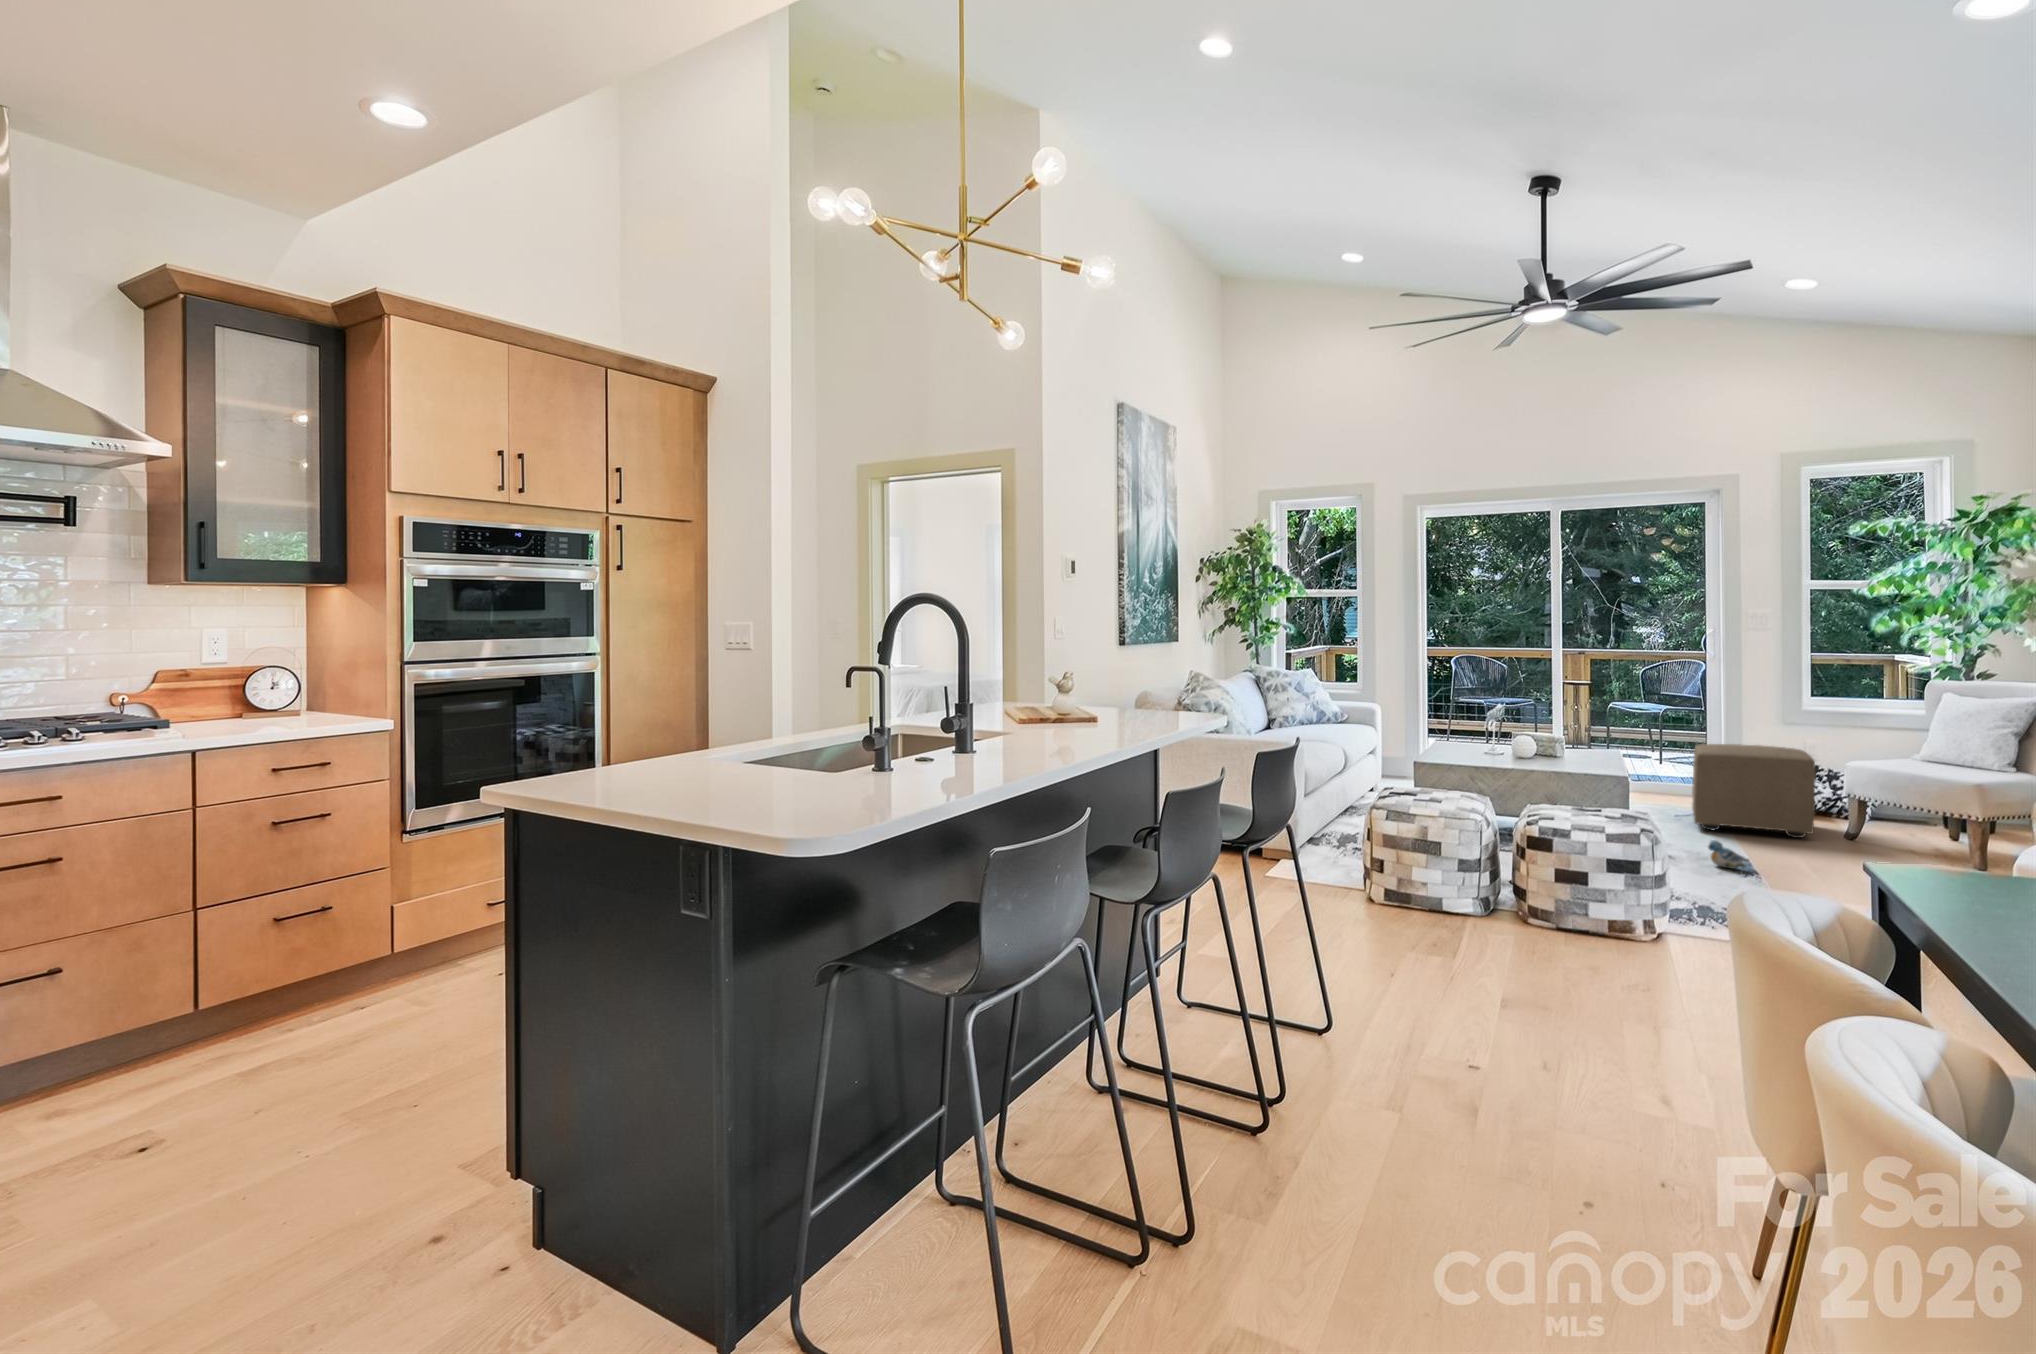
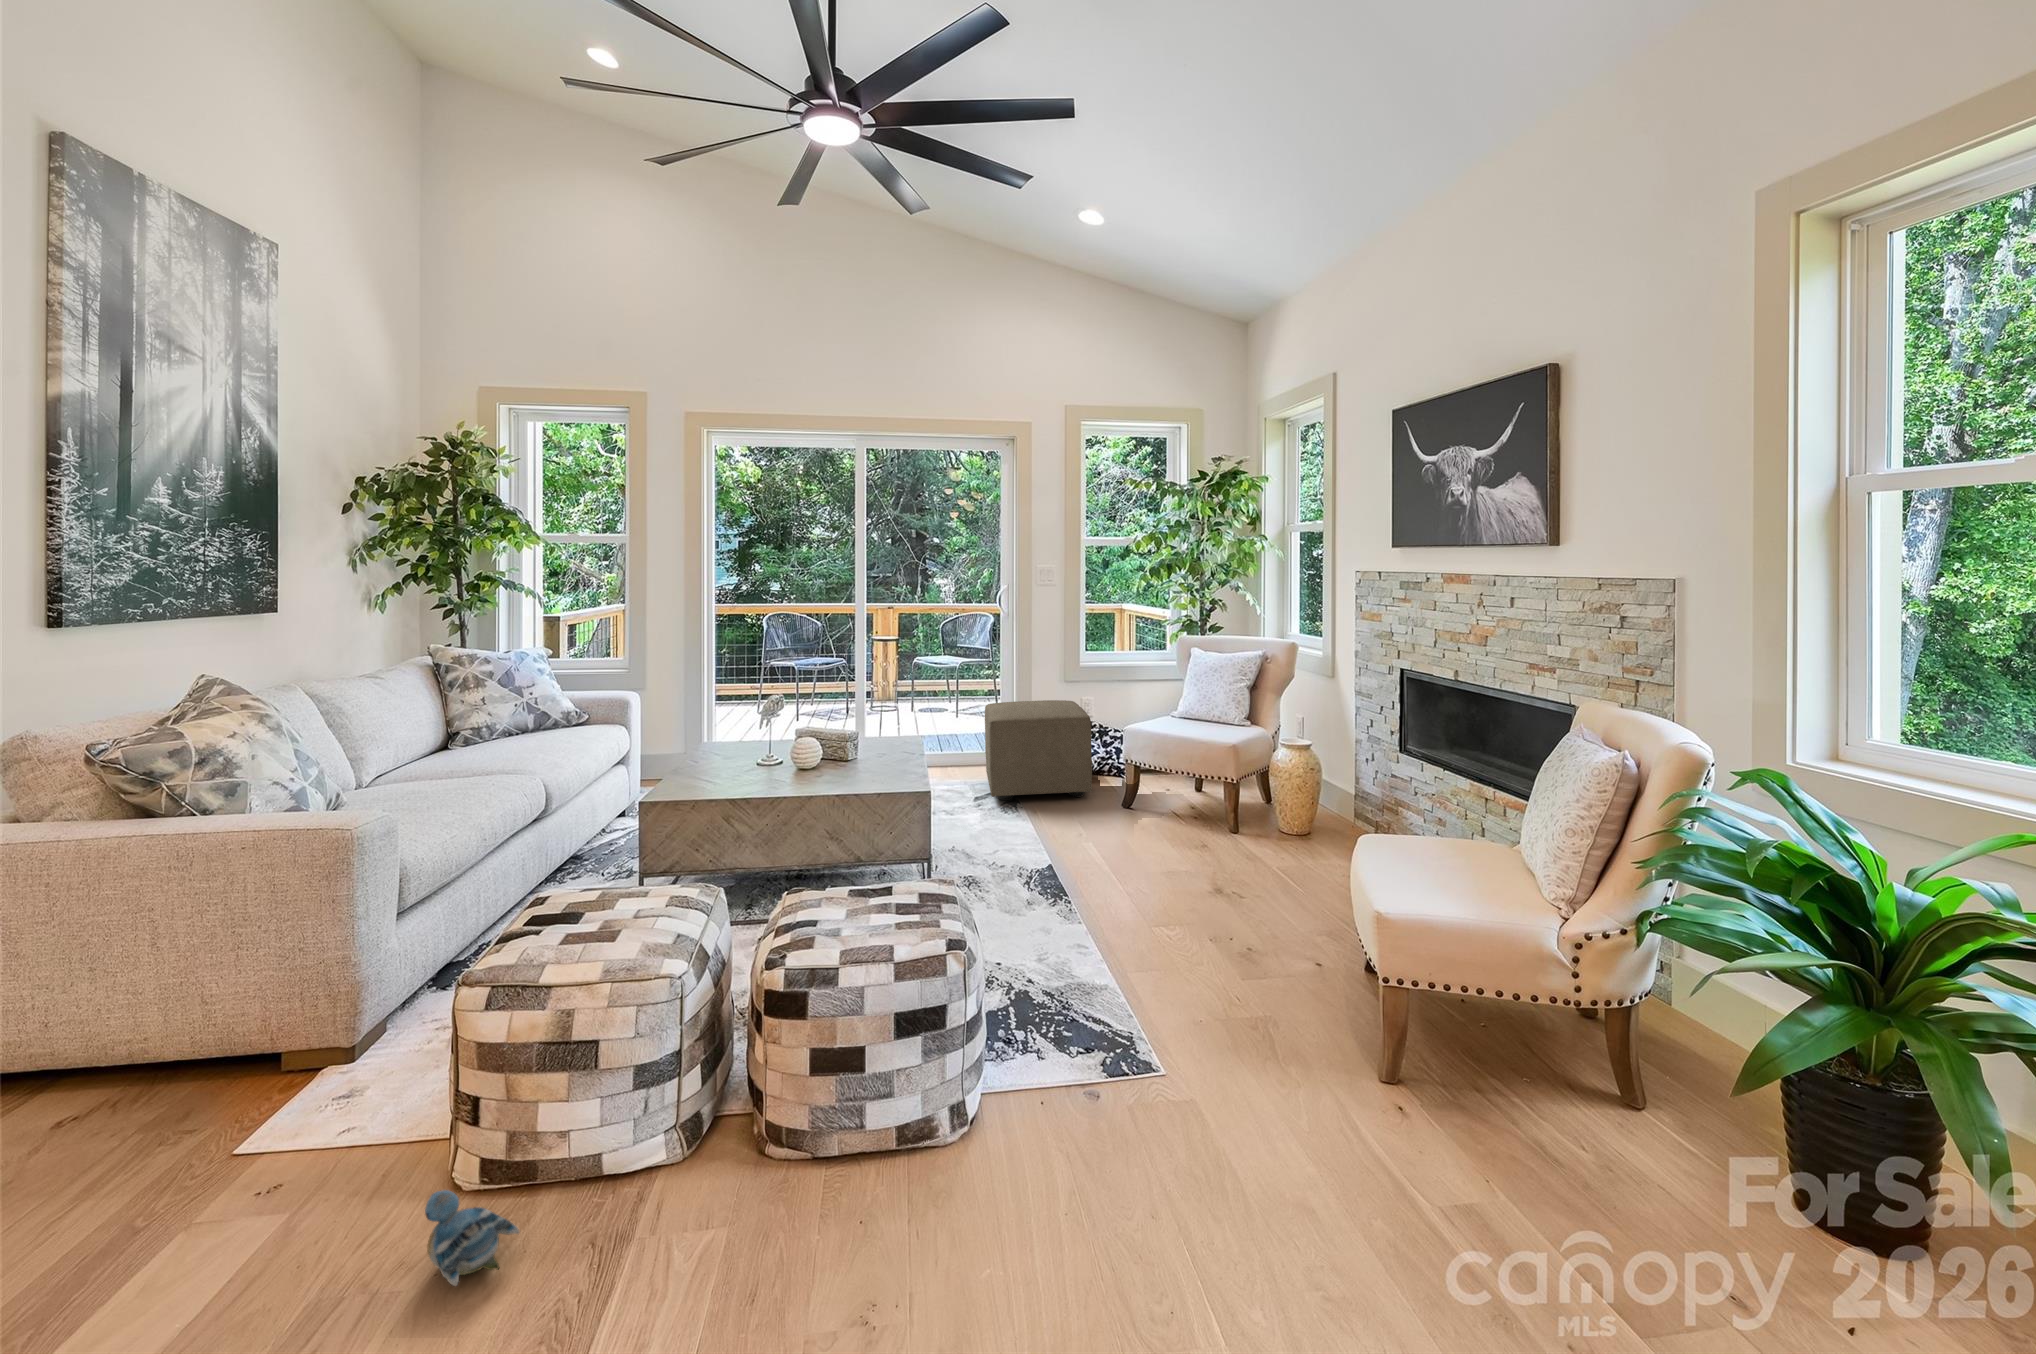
plush toy: present [1708,840,1748,869] -> present [425,1190,519,1286]

